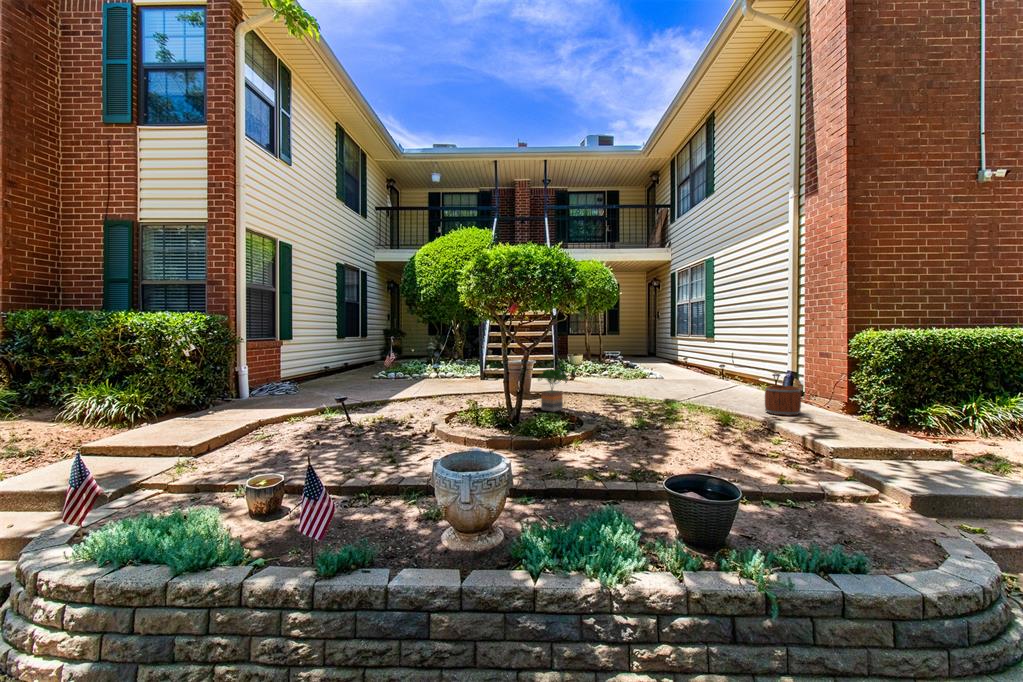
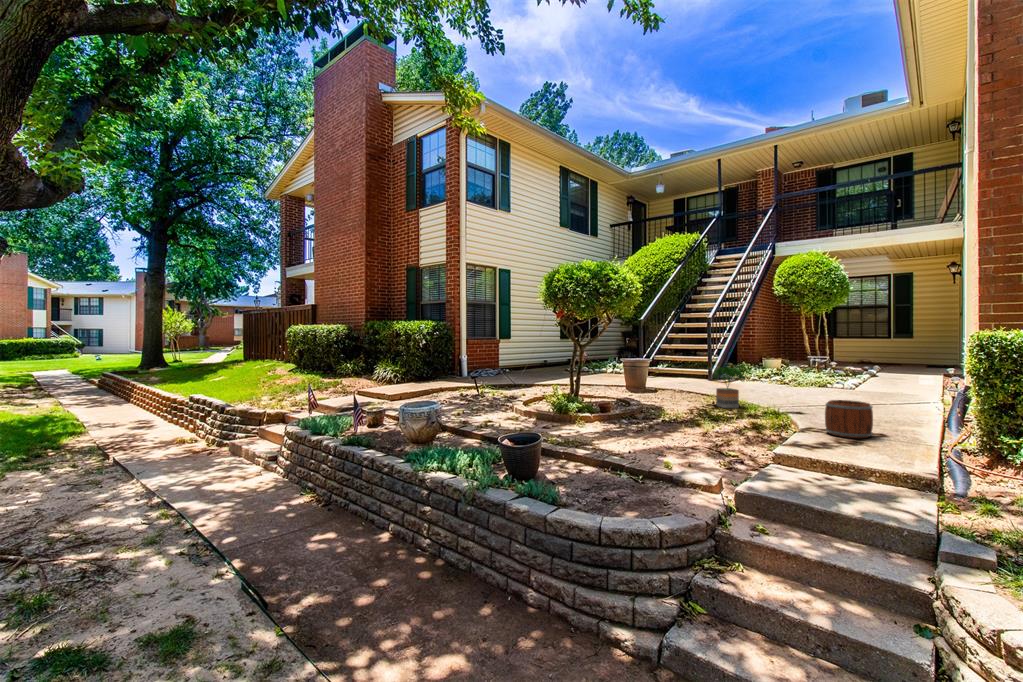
potted tree: present [538,369,568,411] -> present [714,367,745,408]

